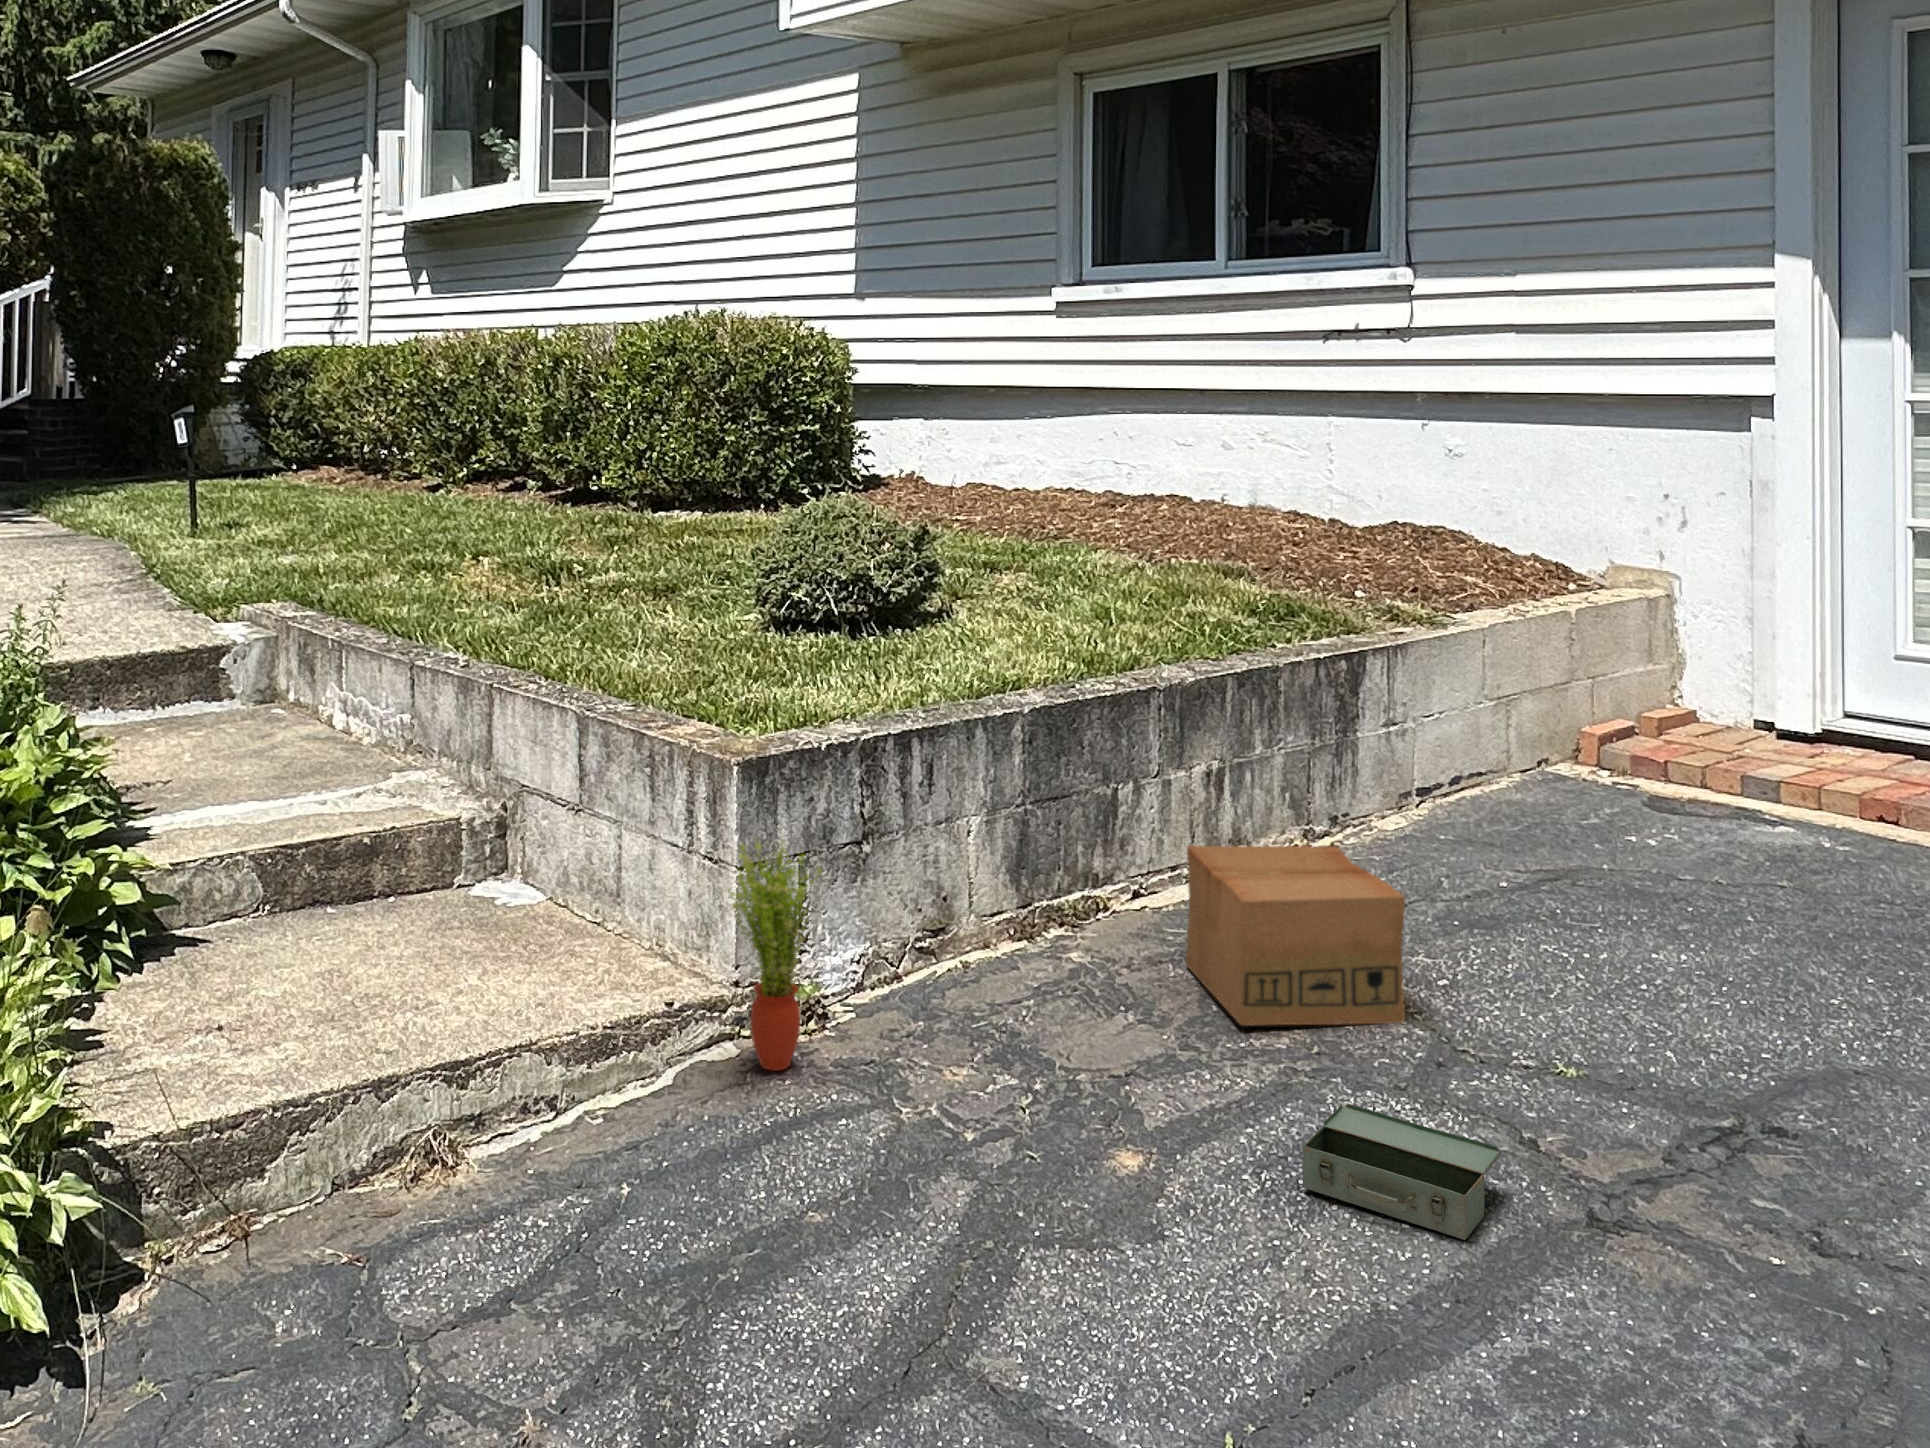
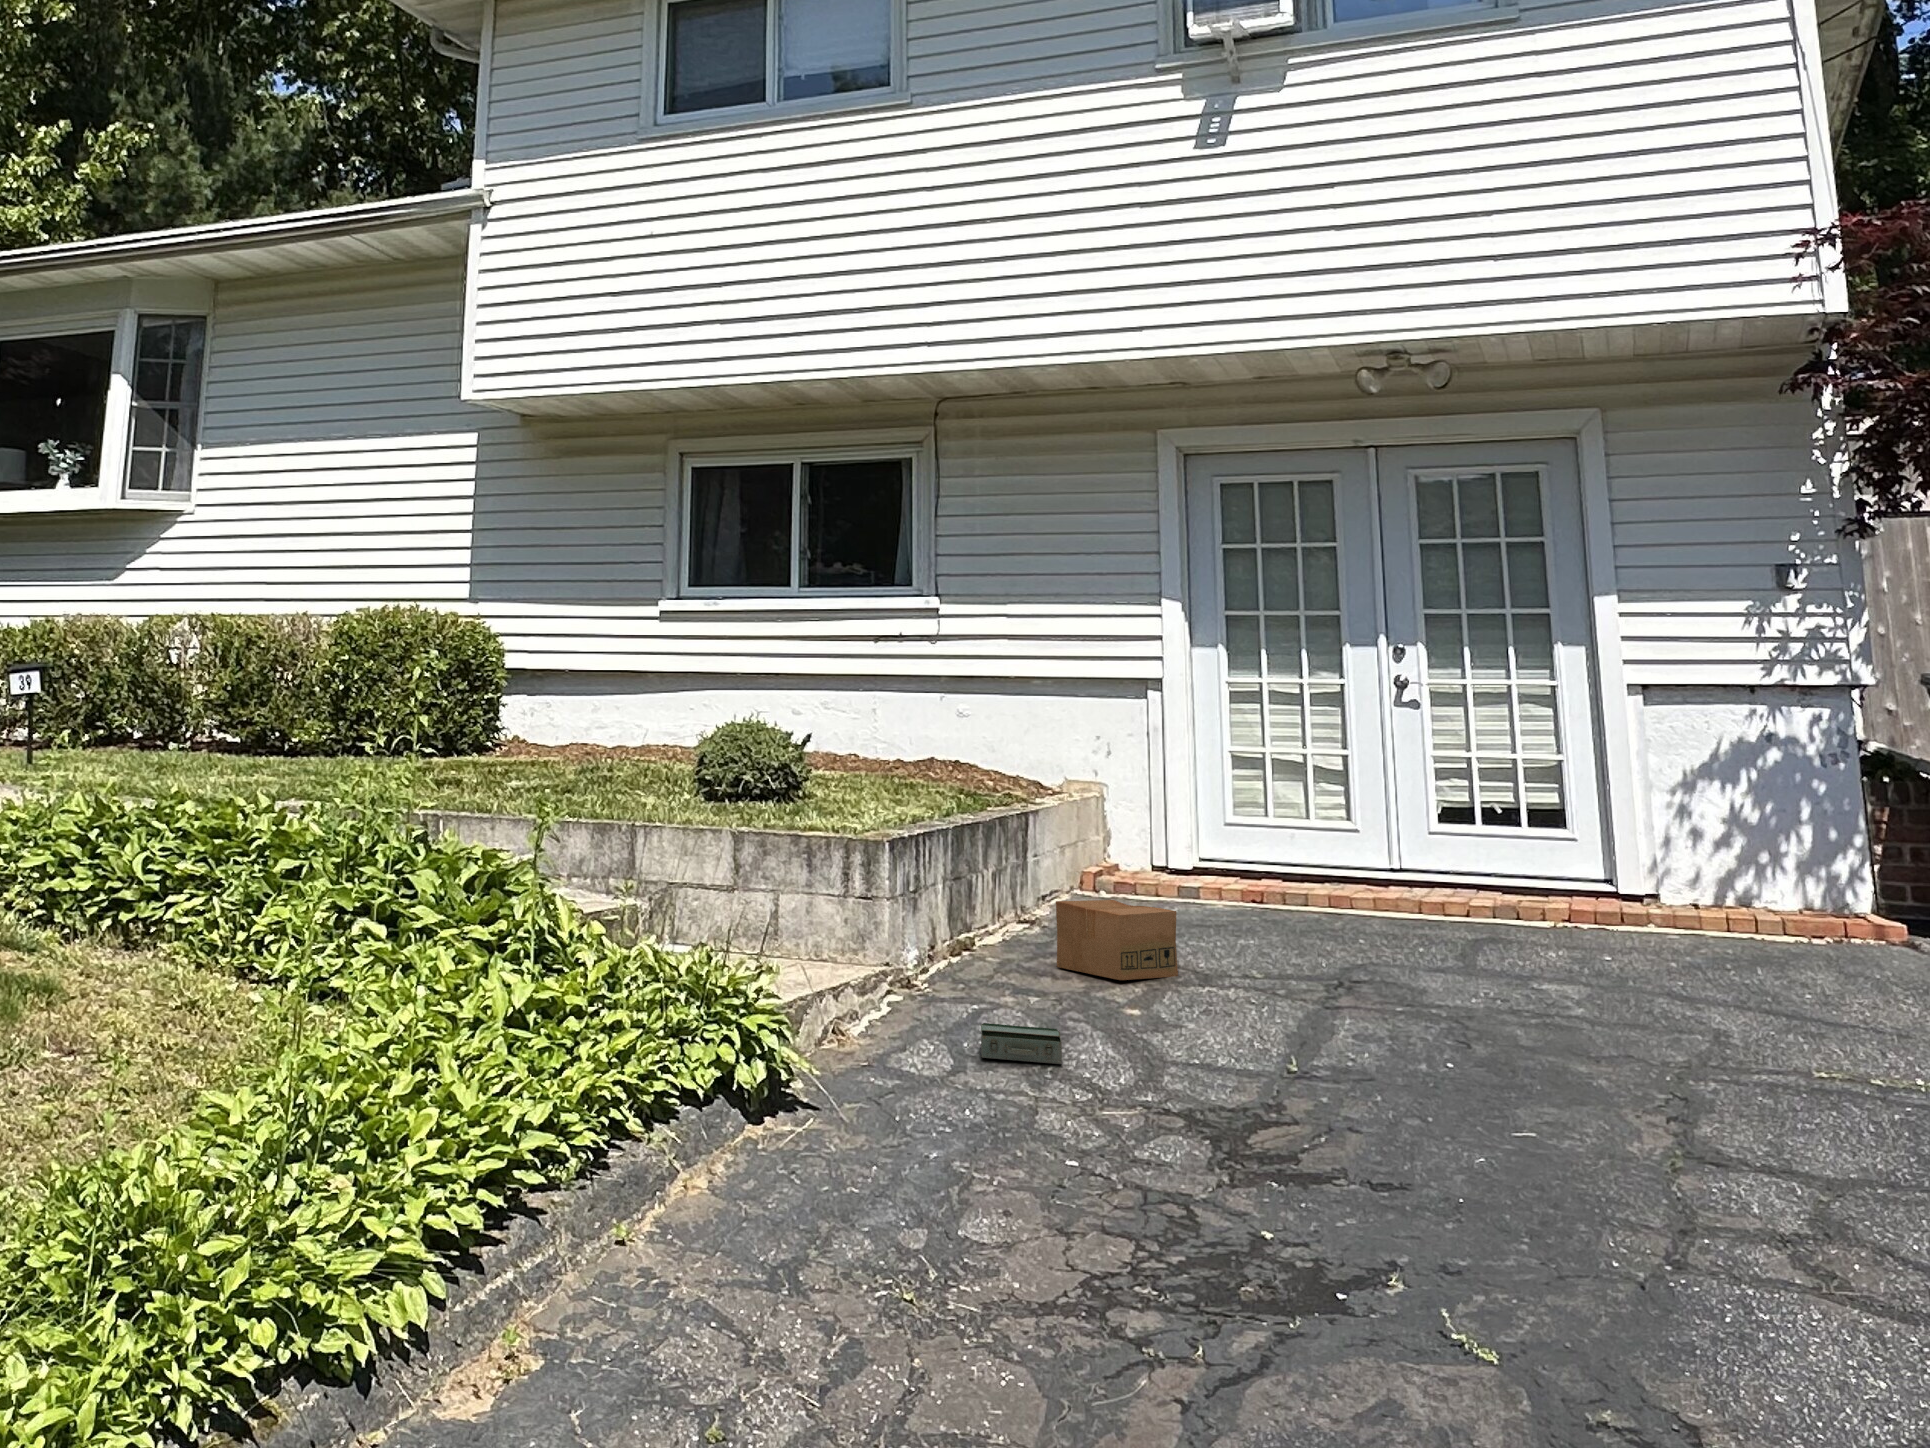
potted plant: present [728,838,822,1071] -> none [926,886,967,1013]
toolbox: present [1303,1104,1502,1240] -> present [981,1023,1062,1064]

